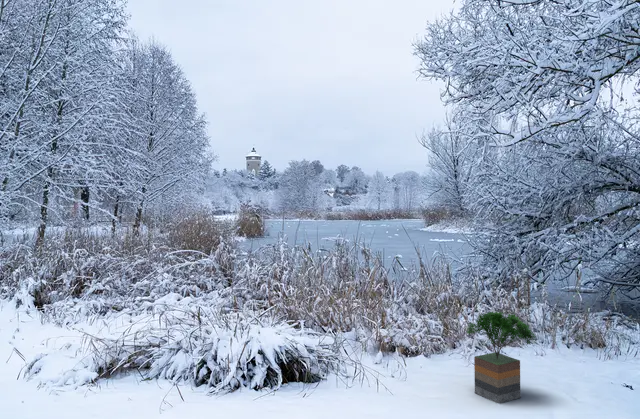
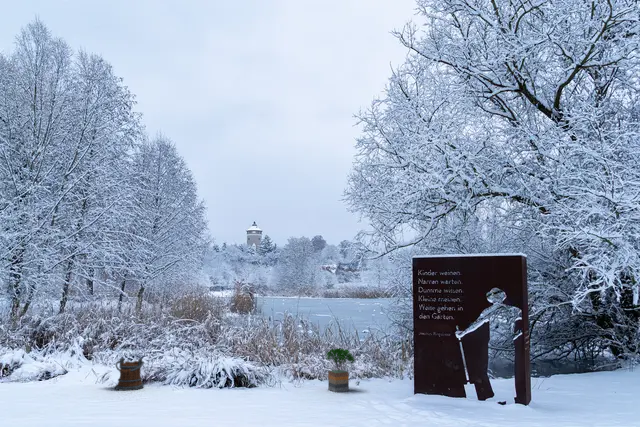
bucket: none [41,338,105,409] -> present [115,358,144,391]

